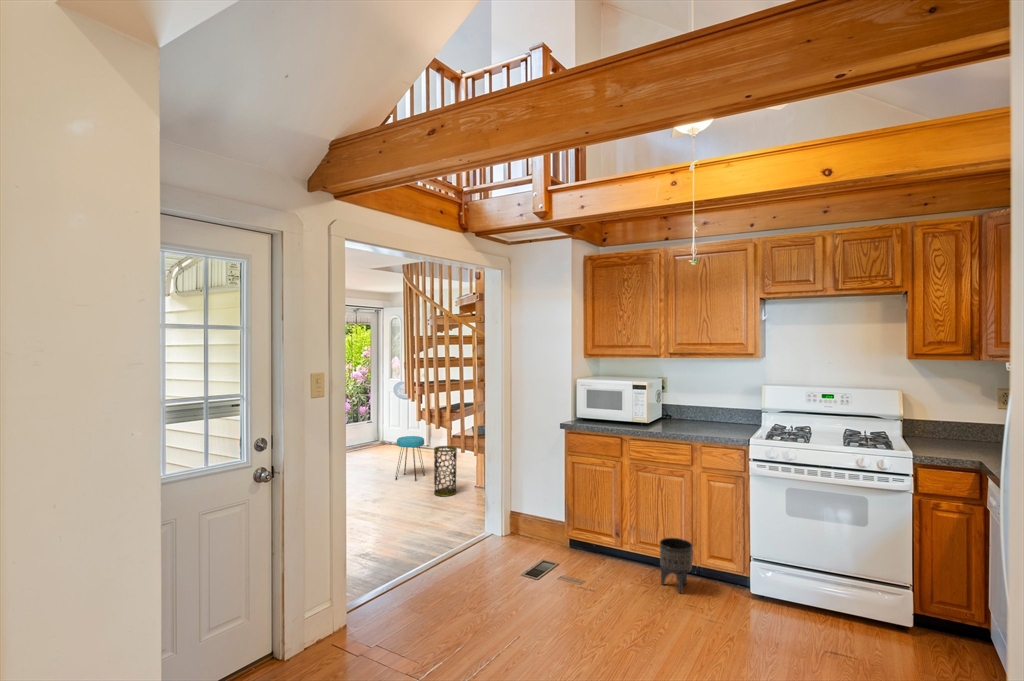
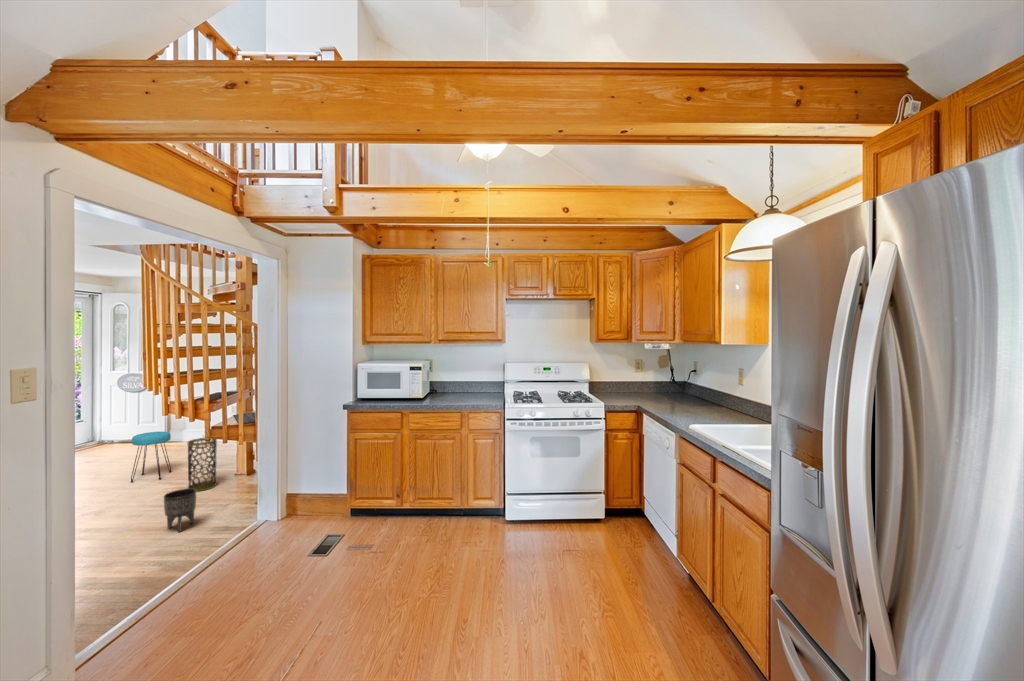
planter: present [660,538,693,593] -> present [164,489,196,532]

